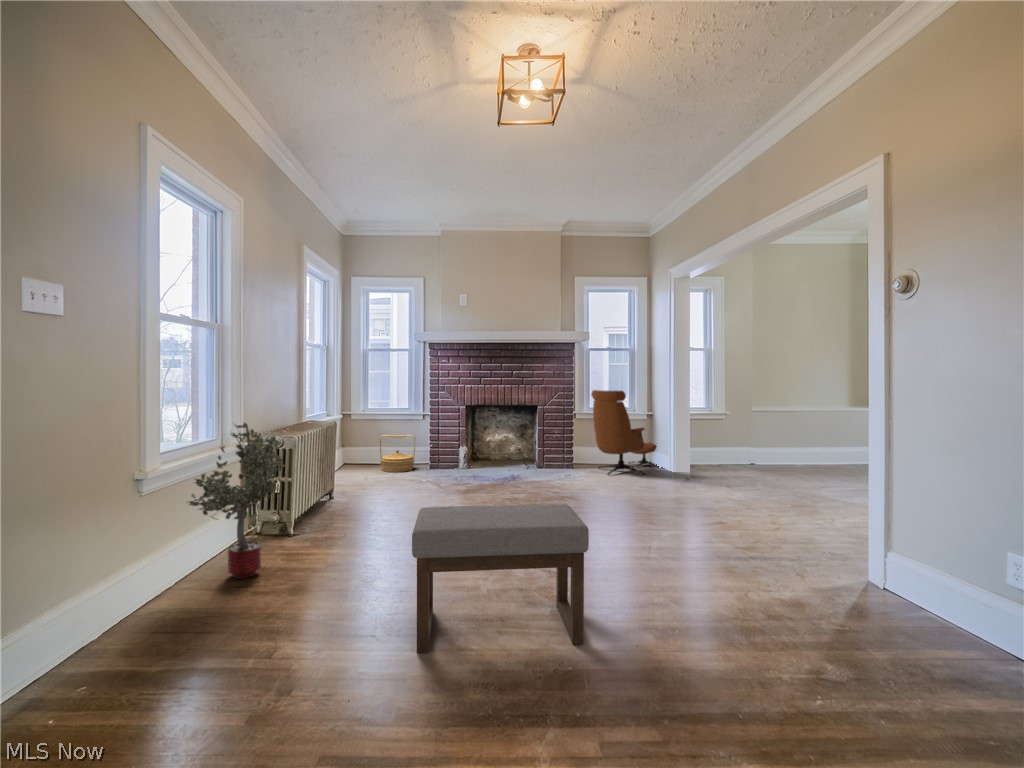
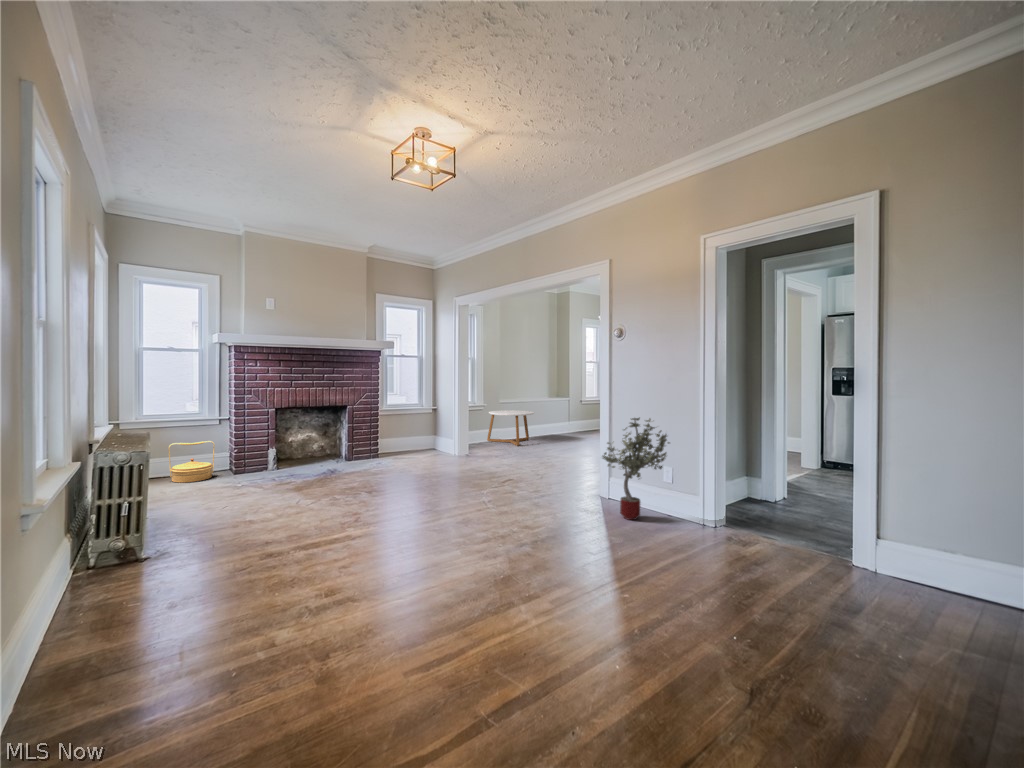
lounge chair: present [591,390,657,475] -> none [398,391,448,462]
coffee table: none [724,419,795,468] -> present [487,410,534,446]
potted tree: present [188,423,285,579] -> present [602,418,670,520]
ottoman: present [412,504,589,653] -> none [364,482,505,612]

